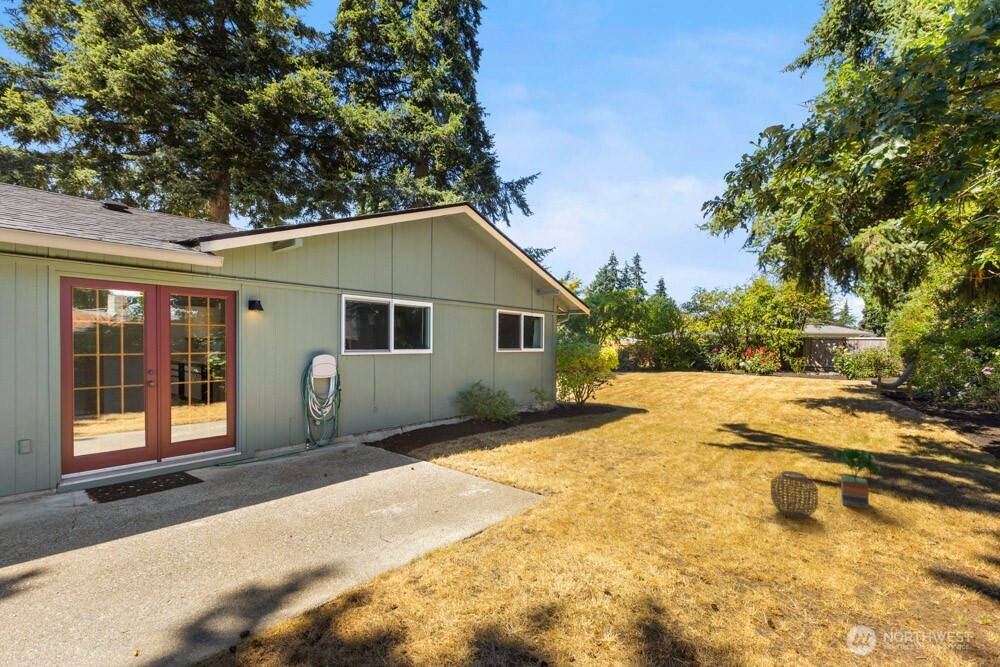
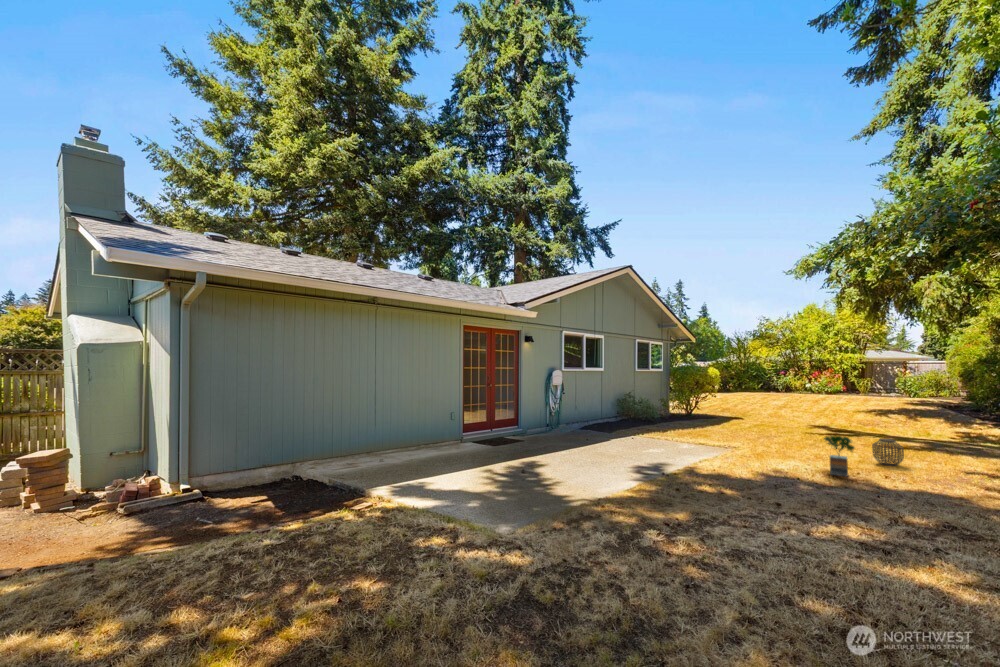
lounge chair: present [871,364,916,400] -> none [933,383,973,413]
potted tree: present [834,449,879,509] -> present [824,435,855,477]

